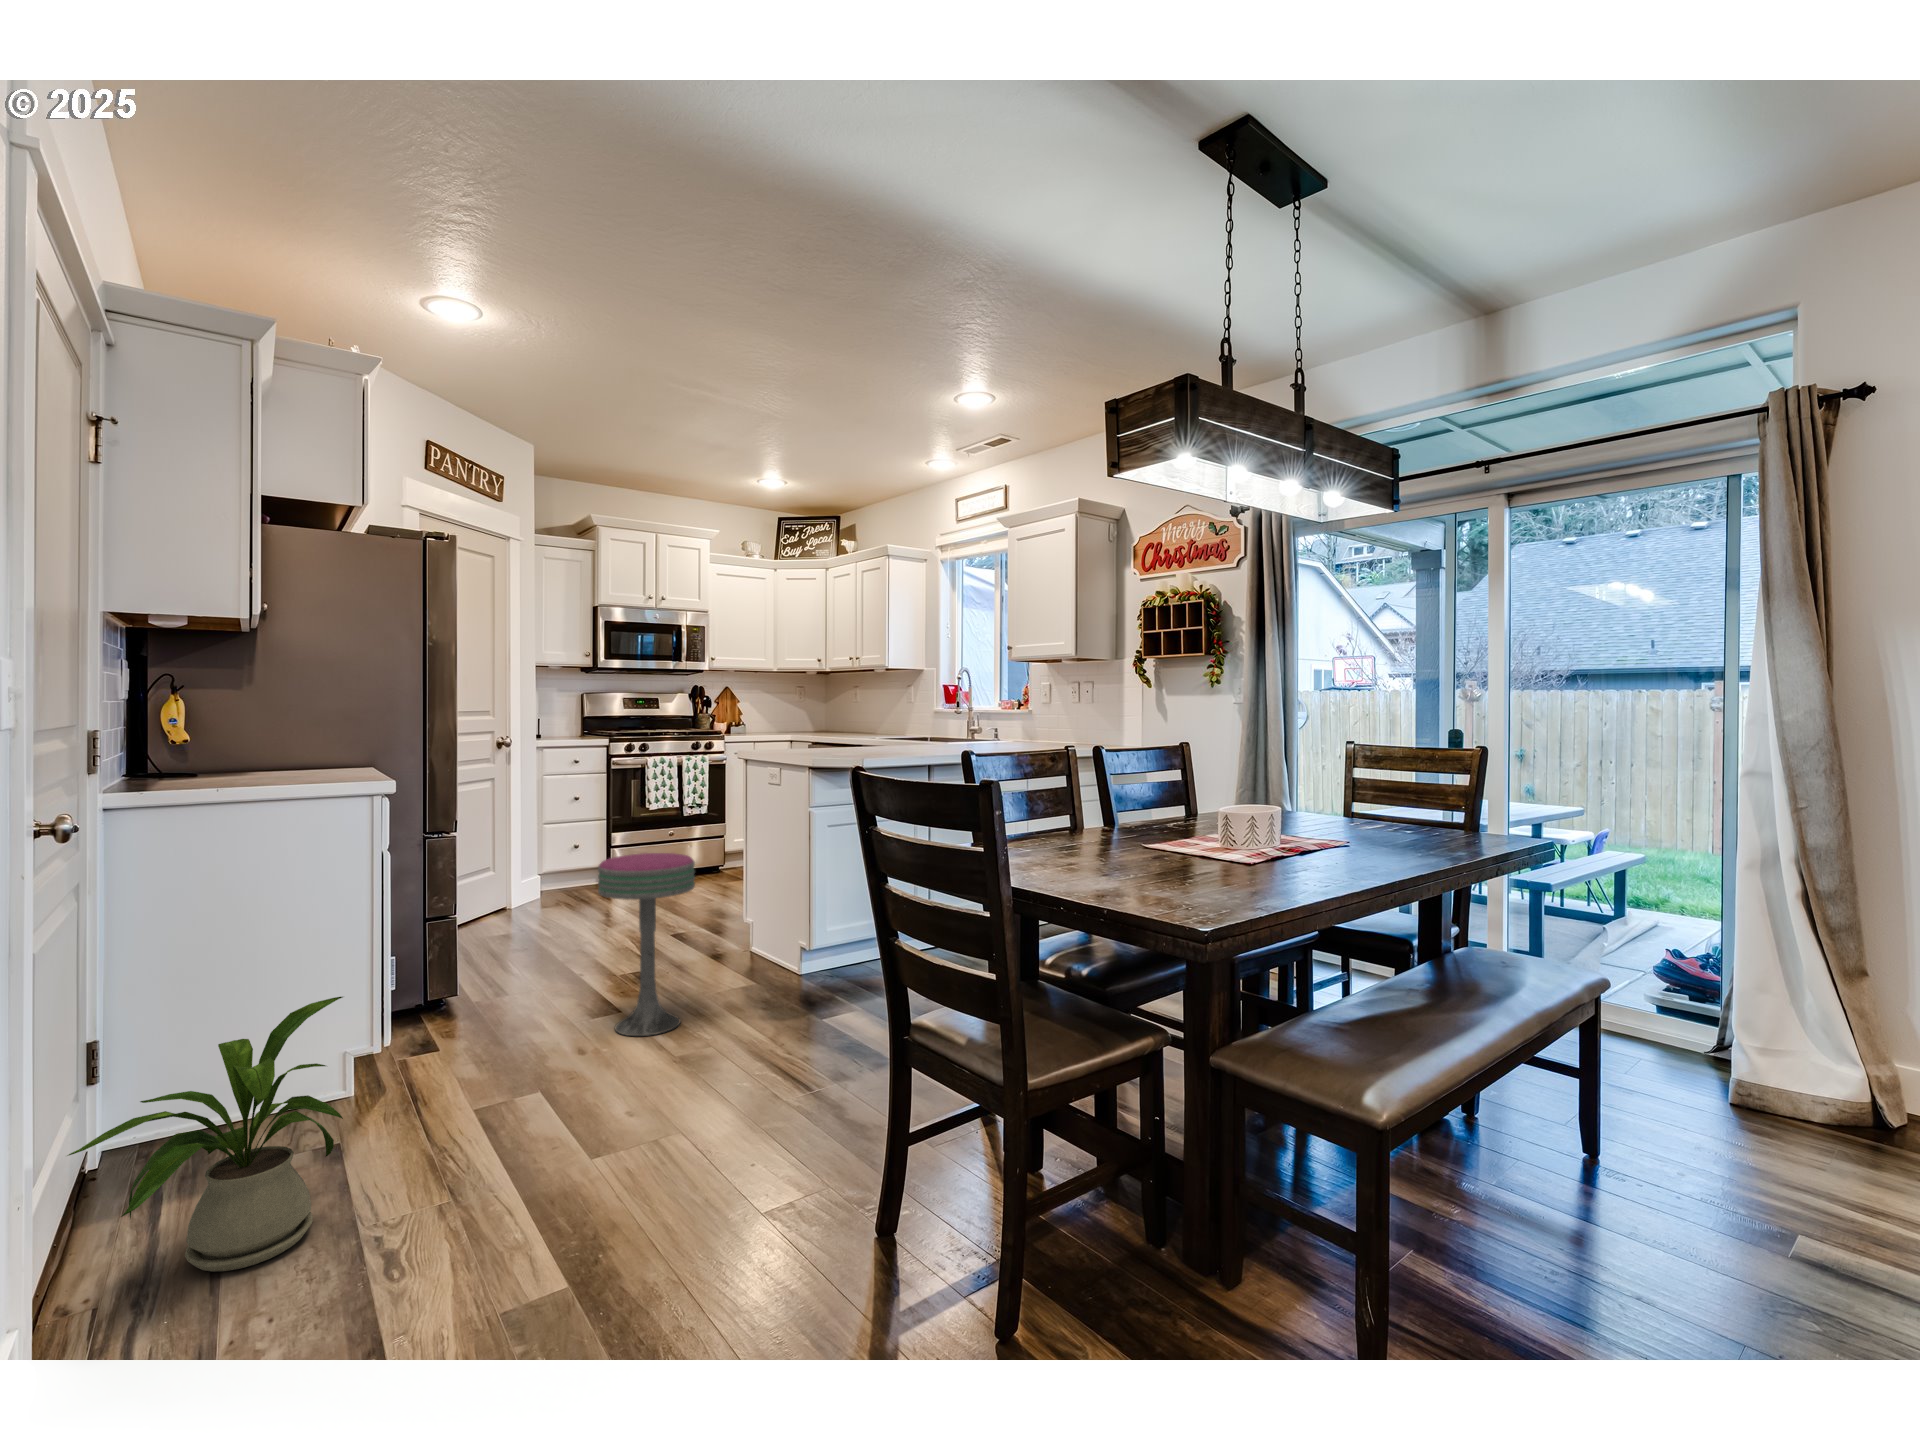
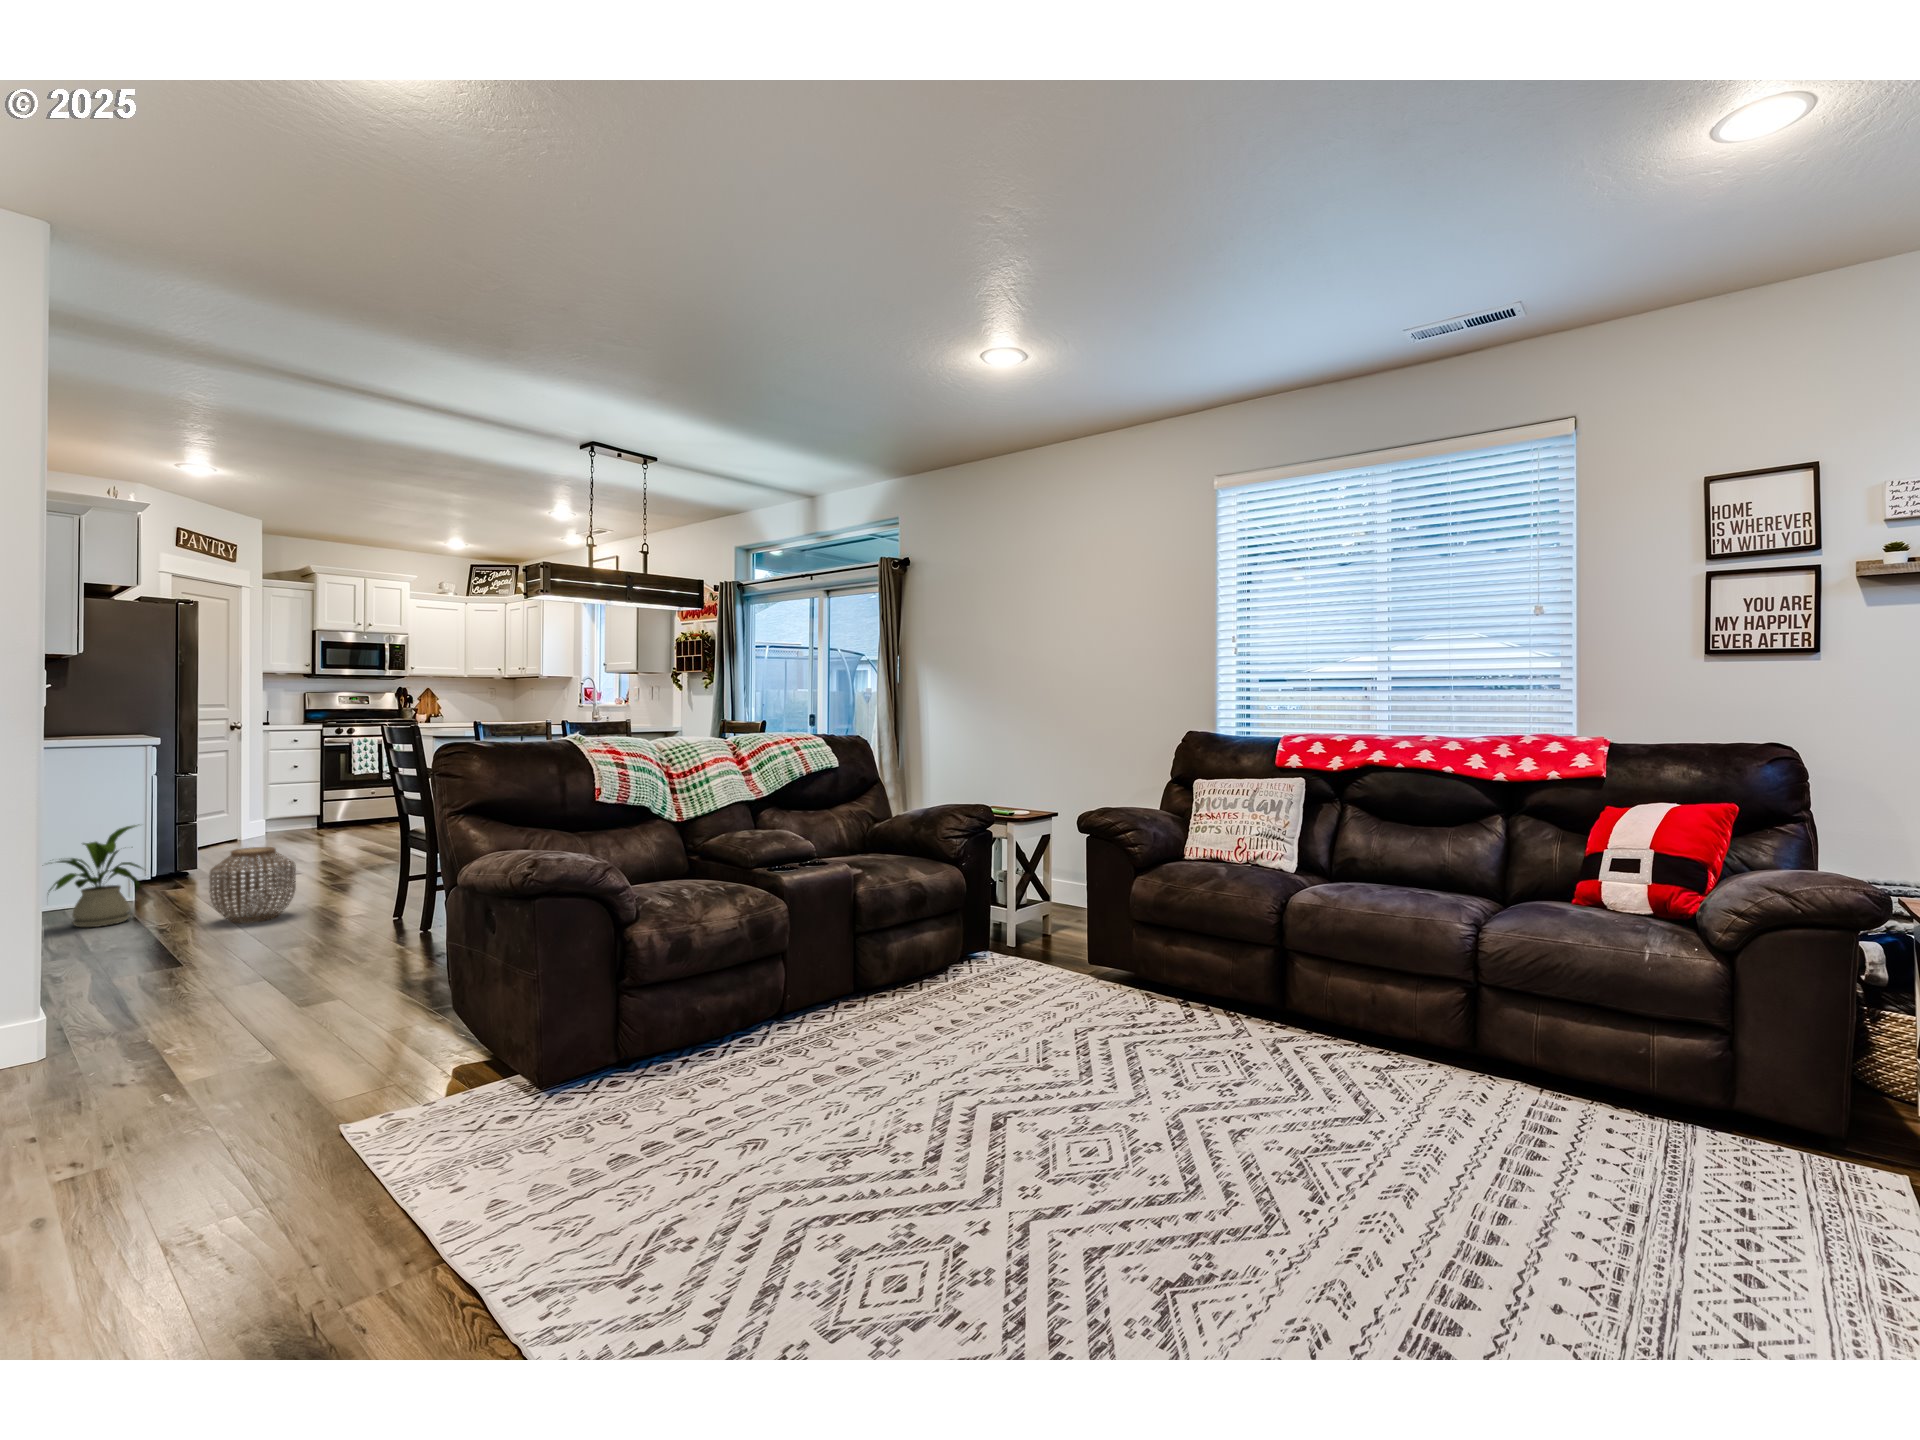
bar stool: present [598,853,695,1036] -> none [289,781,351,877]
woven basket: none [474,1068,656,1283] -> present [209,847,296,923]

